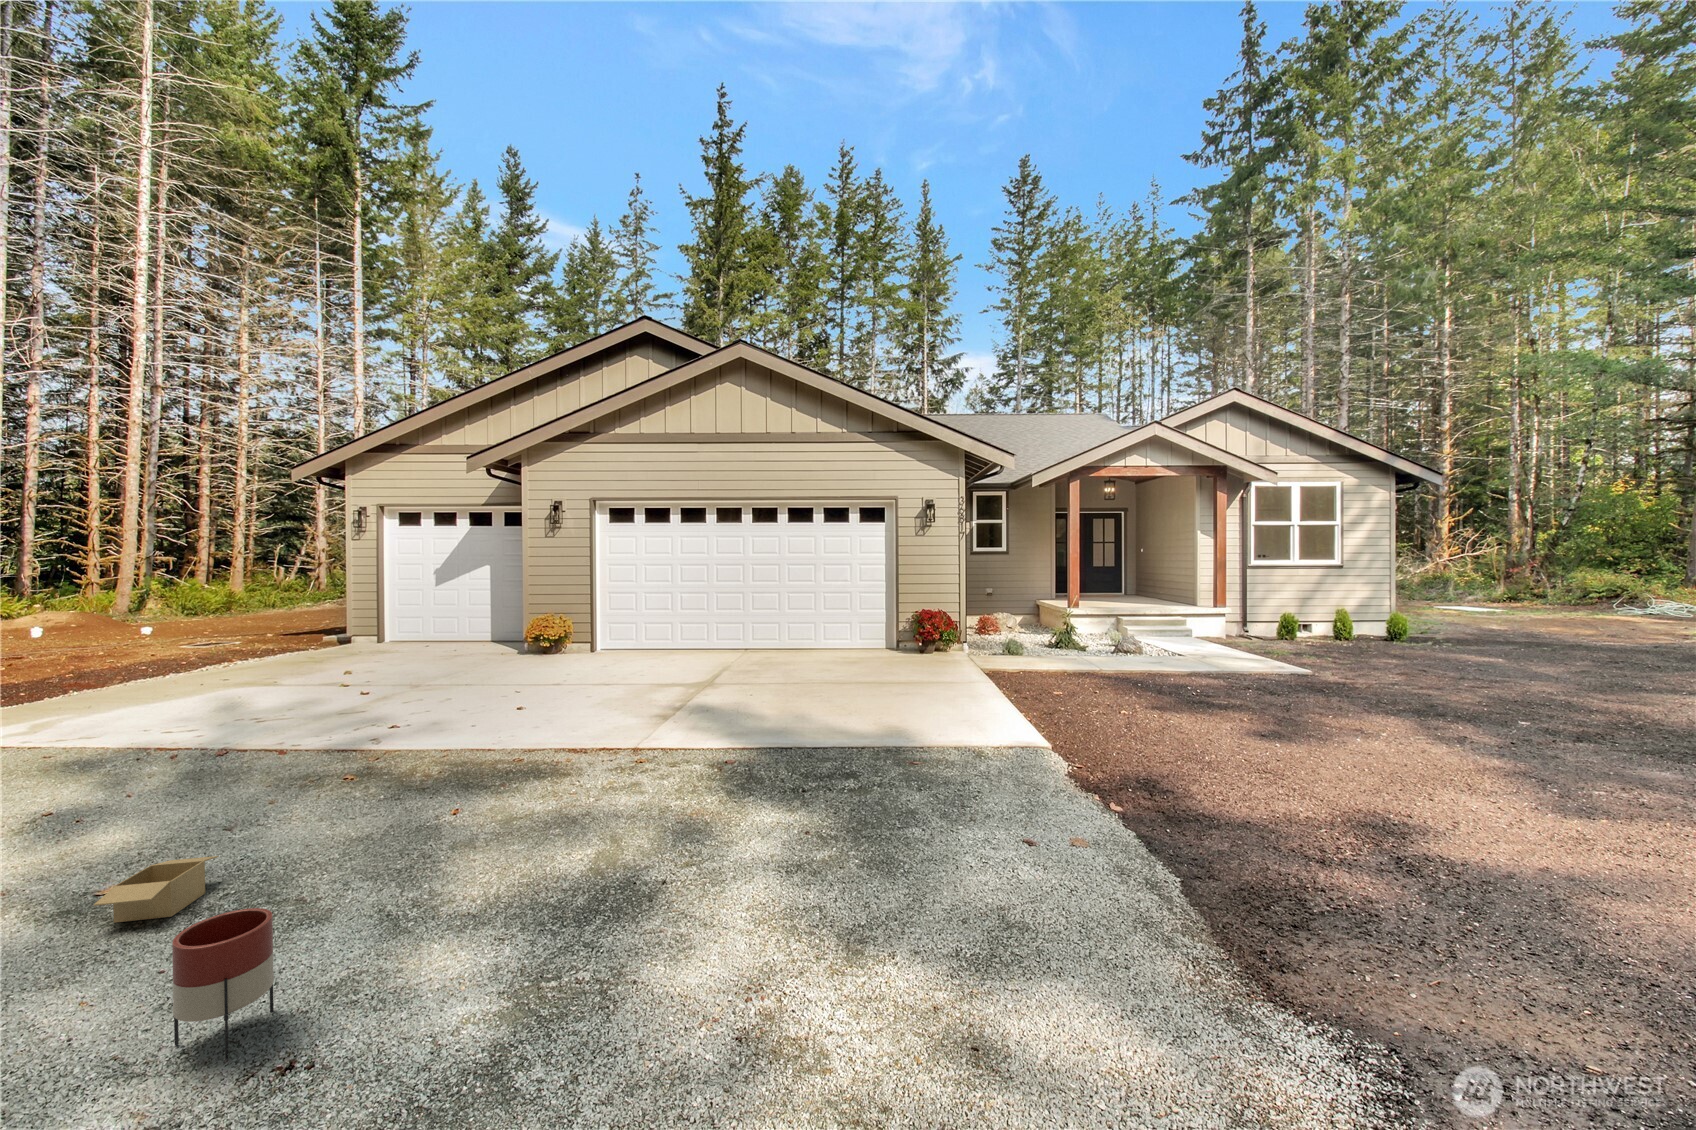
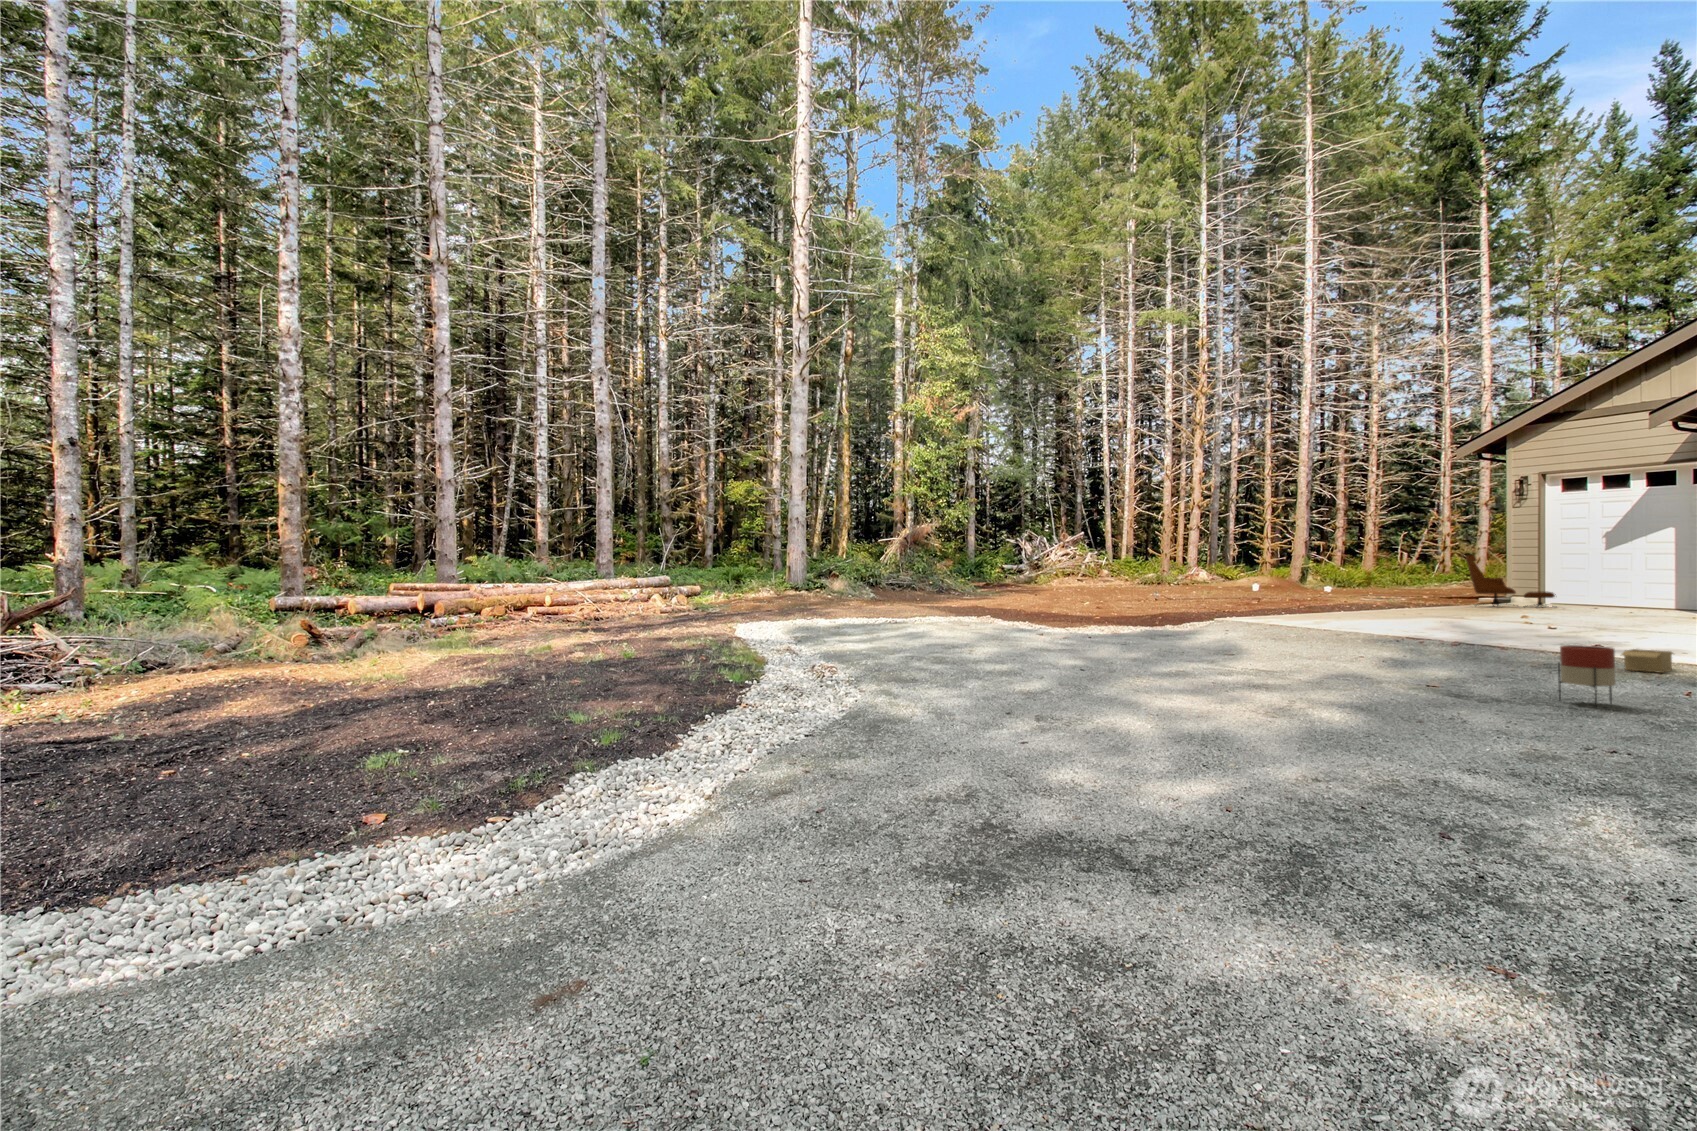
lounge chair: none [304,591,394,650] -> present [1466,555,1556,606]
cardboard box: present [94,856,219,923] -> present [1622,649,1673,673]

